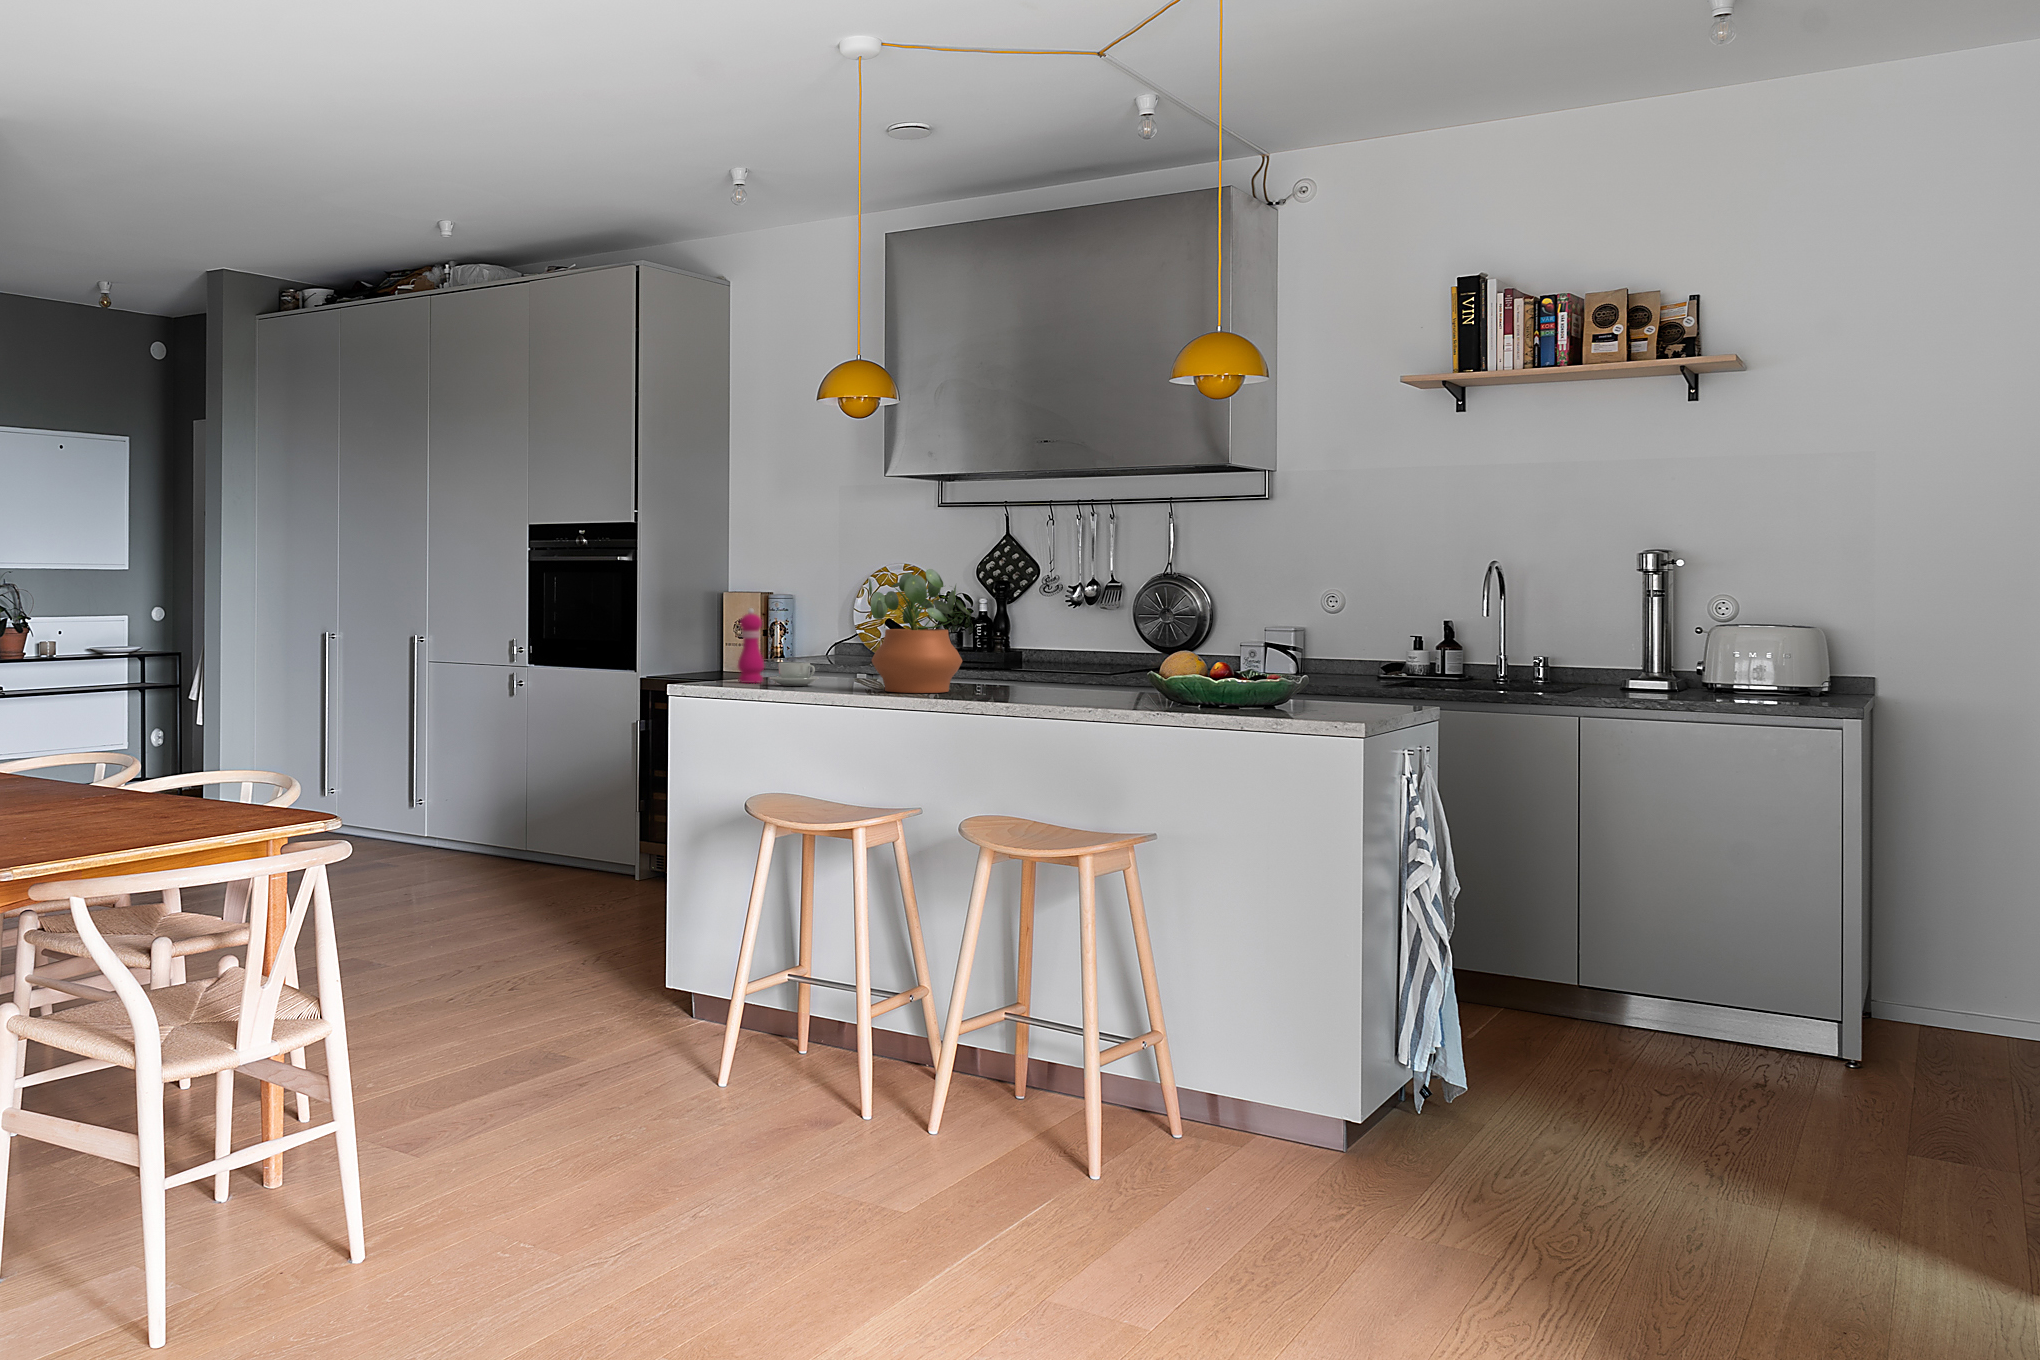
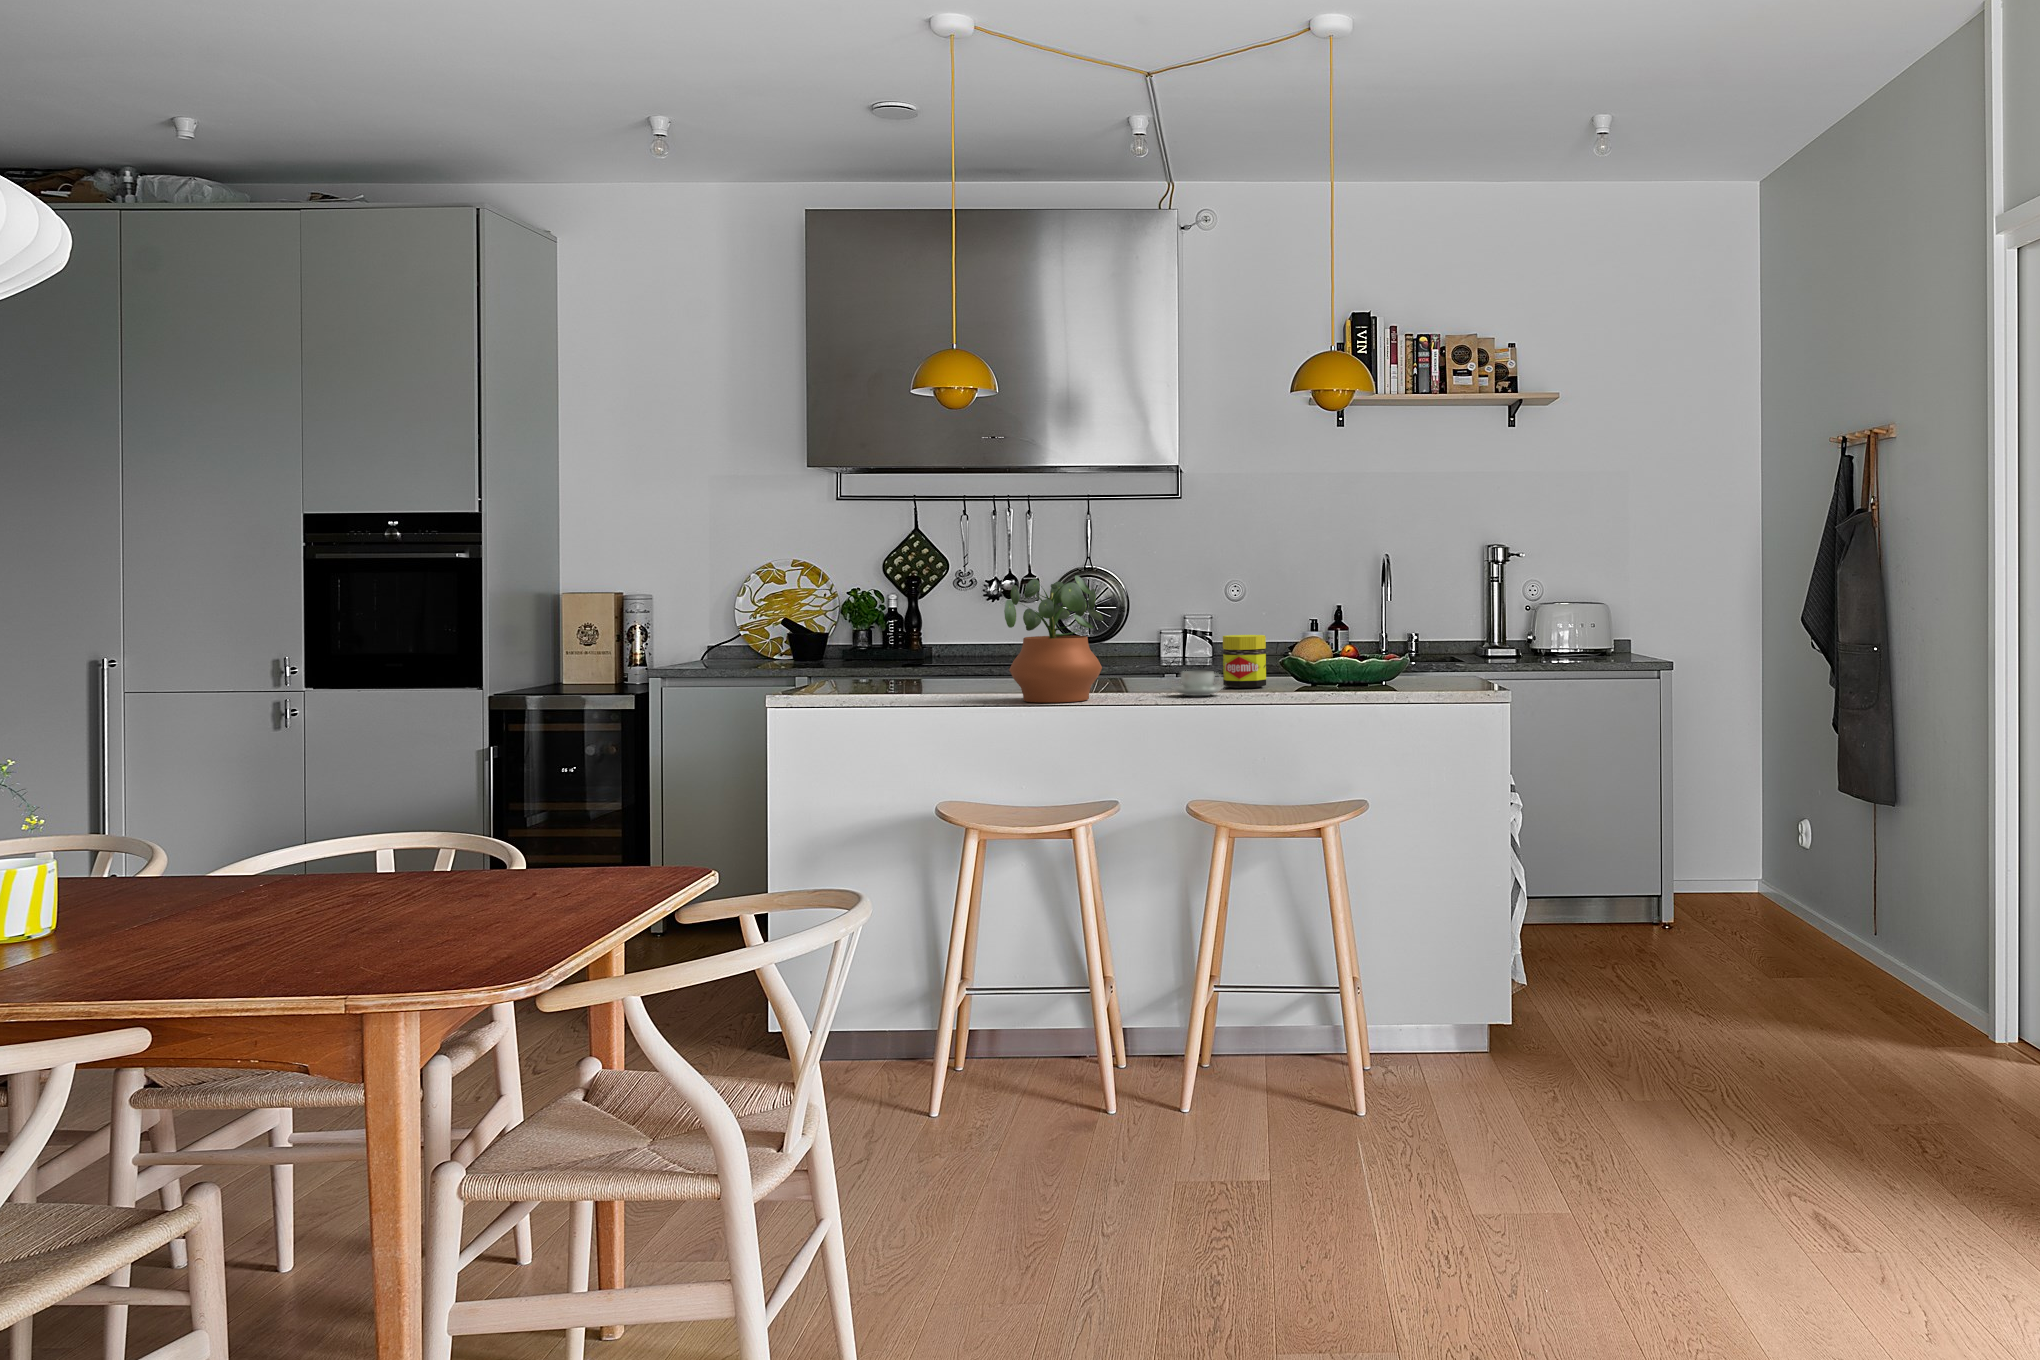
pepper mill: present [738,608,764,683] -> none [816,619,846,701]
jar: none [1125,637,1173,693] -> present [1223,635,1266,688]
coffee cup: present [770,662,819,686] -> present [1173,671,1223,696]

